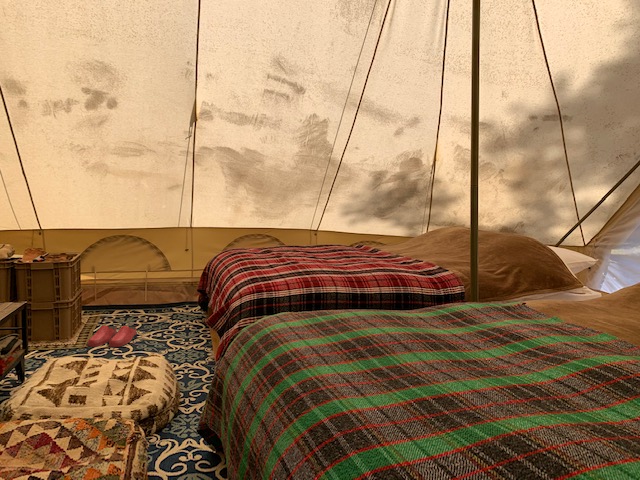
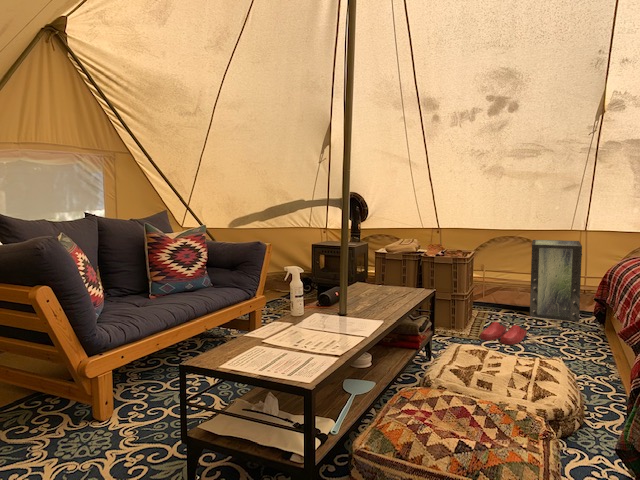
storage box: none [139,235,188,314] -> present [530,240,582,321]

